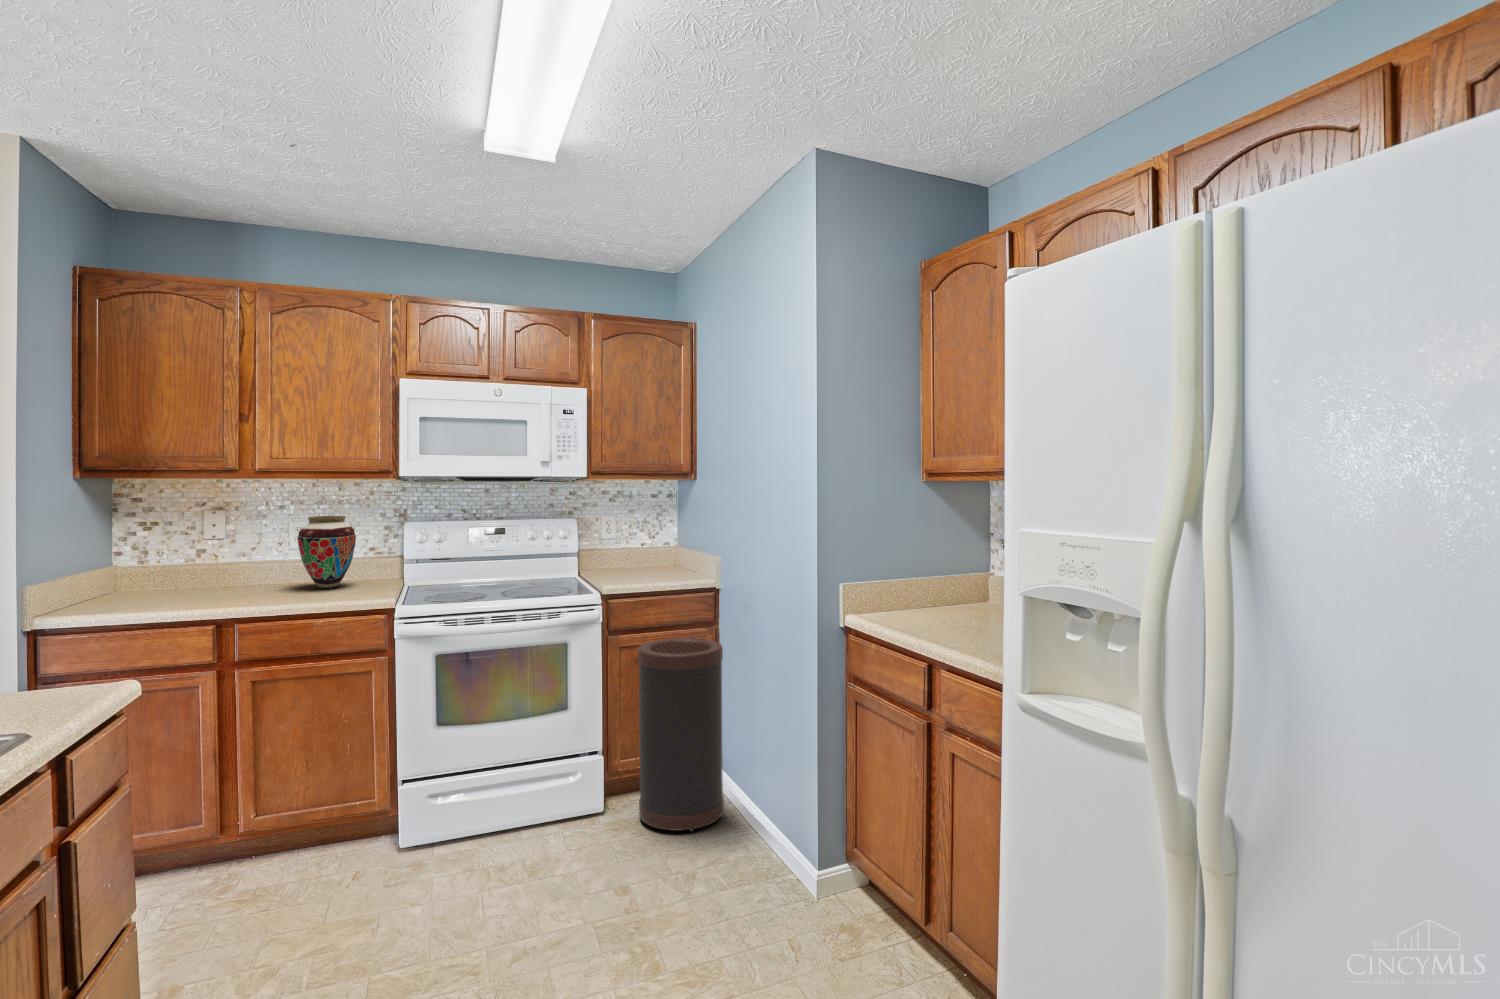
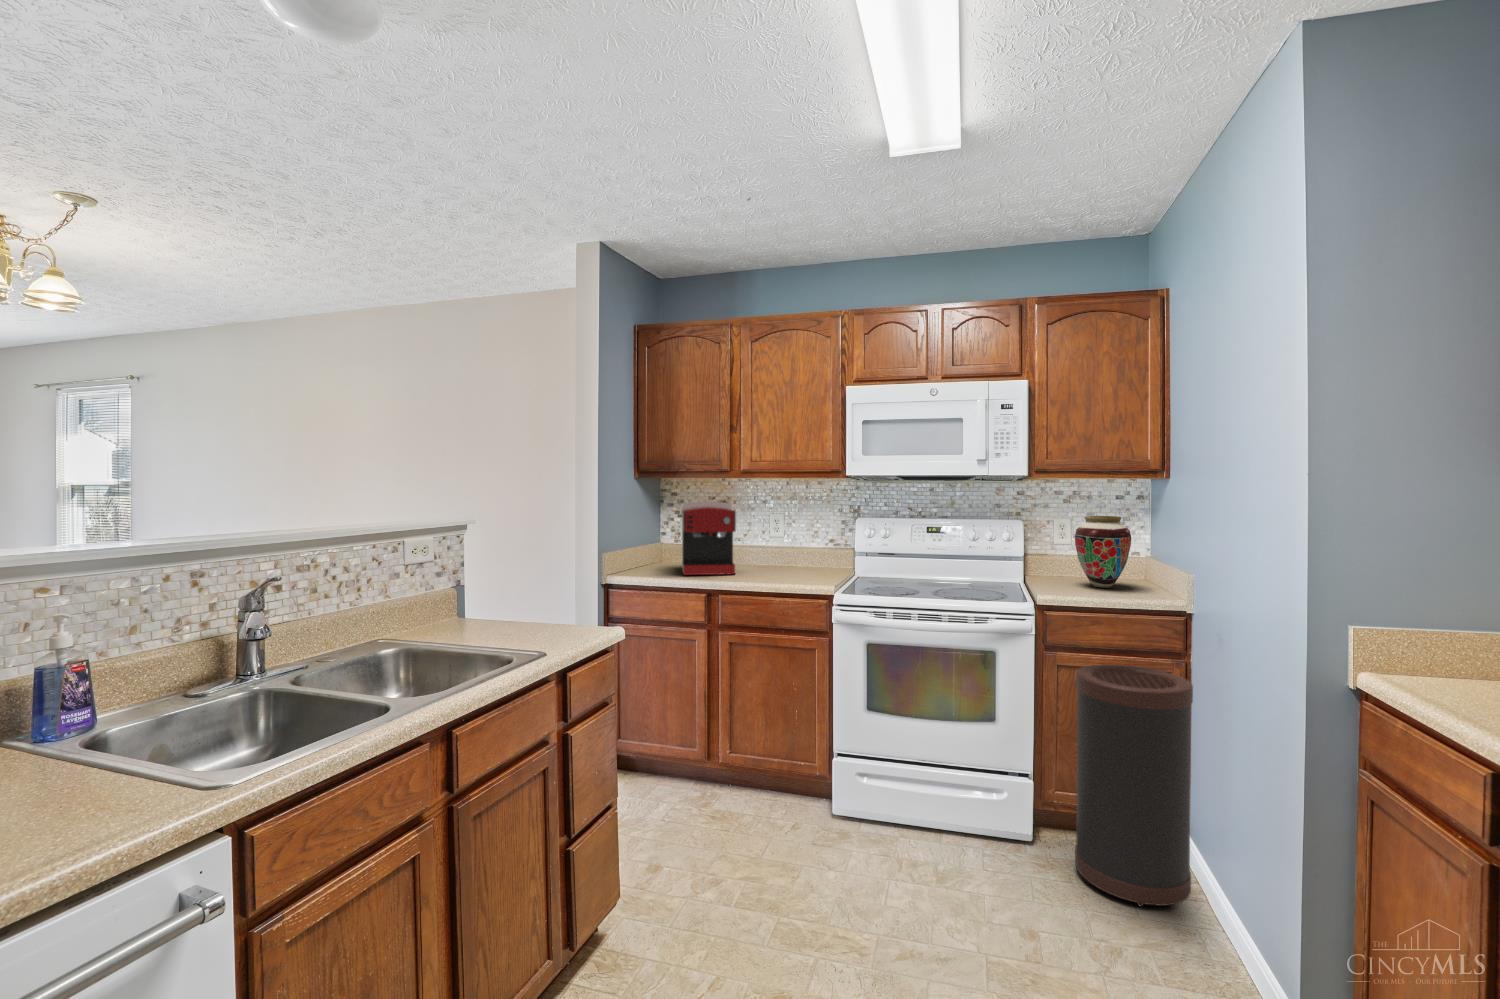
coffee maker: none [157,508,251,604] -> present [682,501,736,575]
vase: present [298,516,356,588] -> present [1075,516,1131,588]

